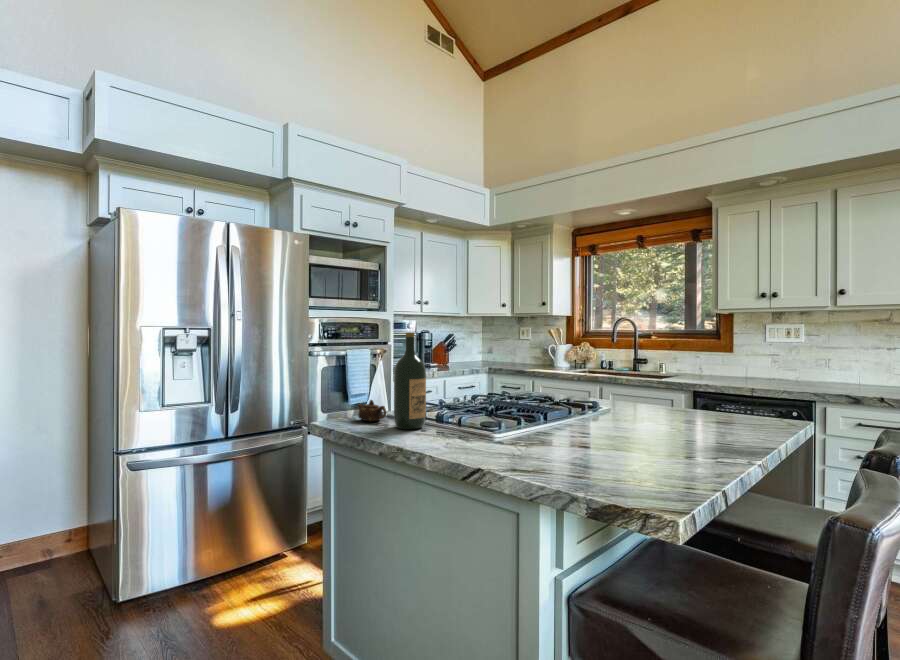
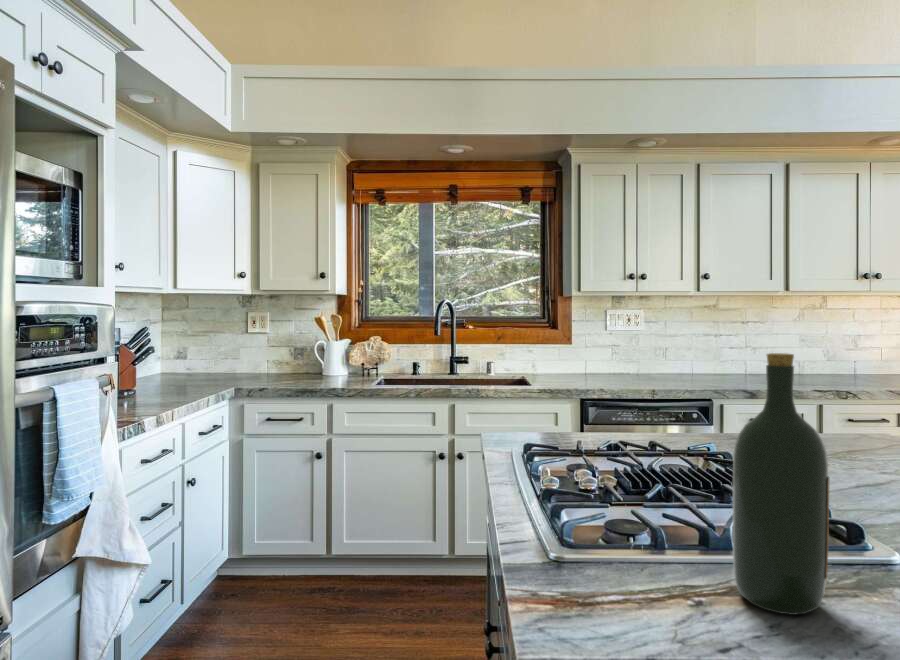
teapot: present [358,400,386,421] -> none [589,547,683,615]

